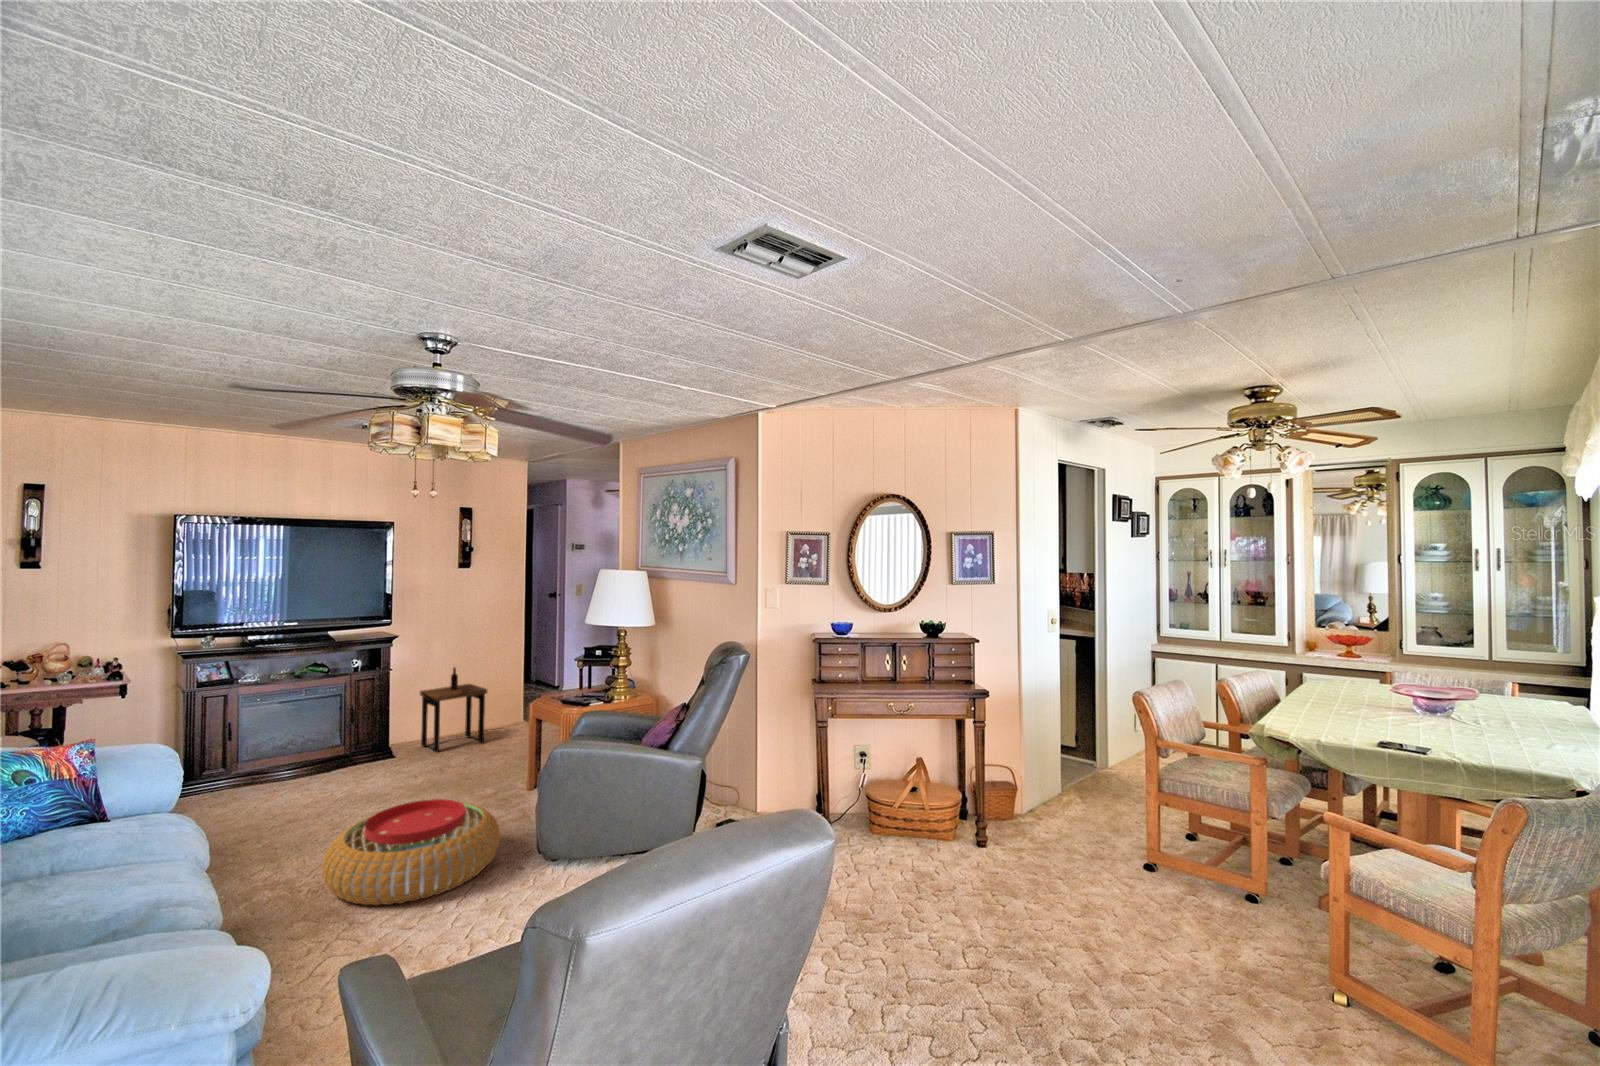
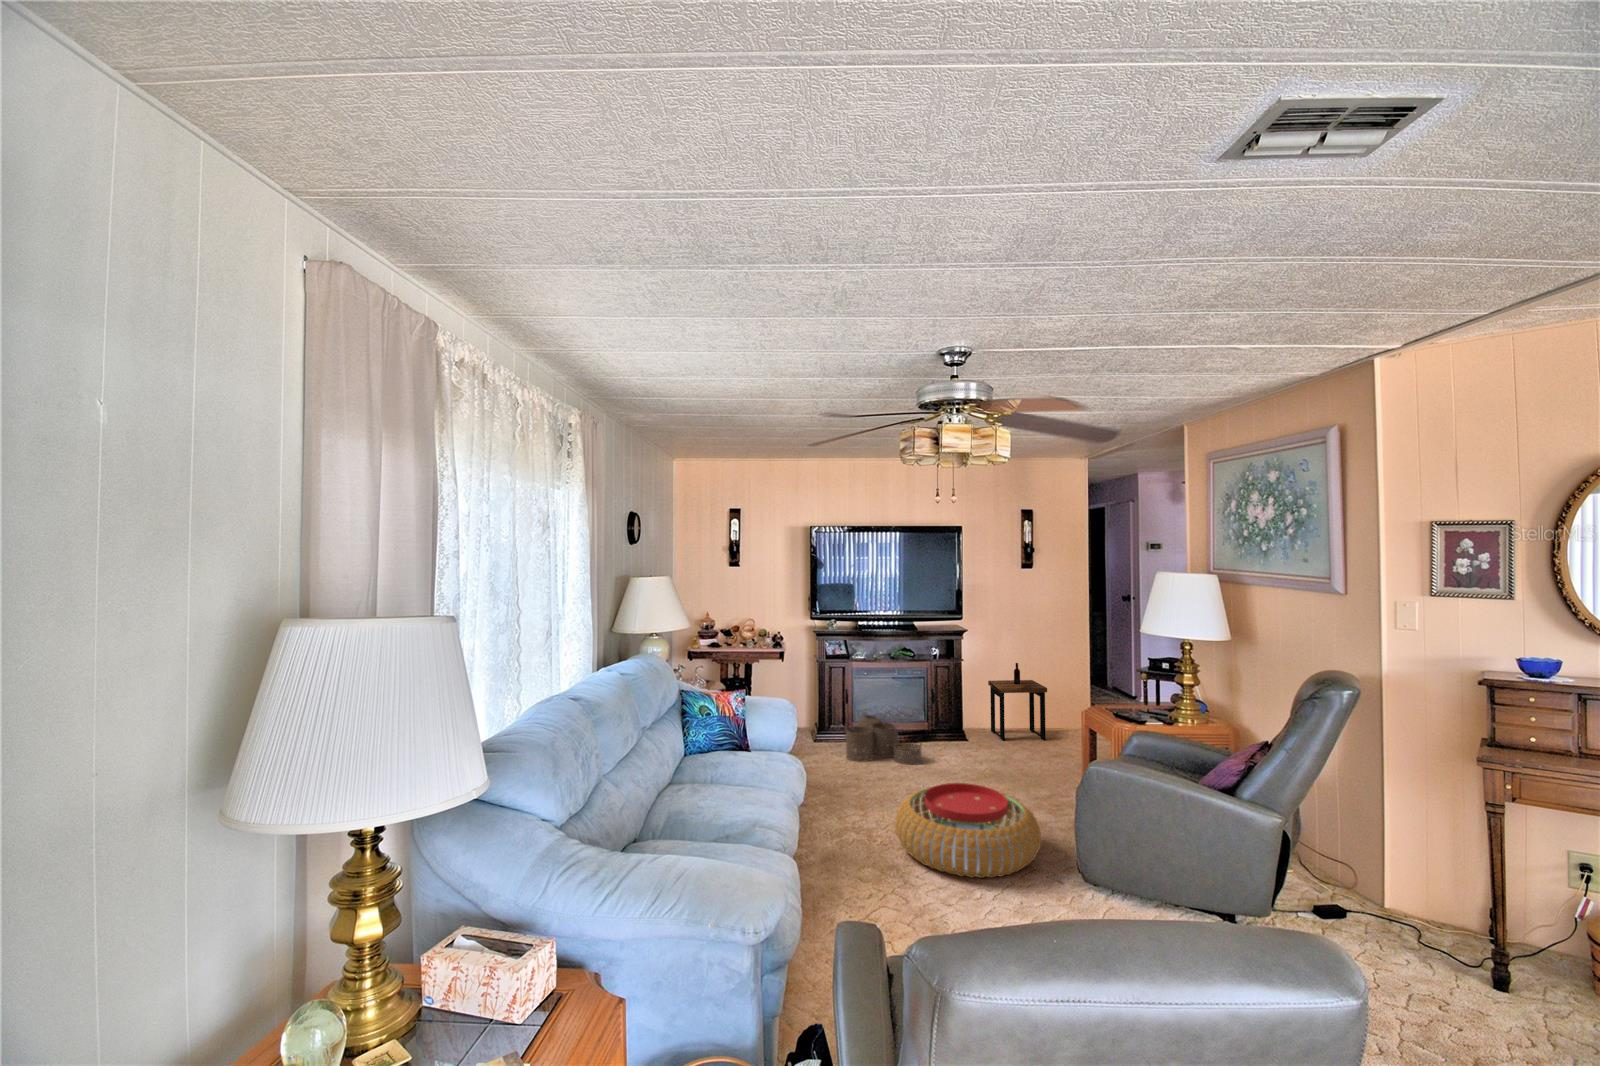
woven basket: none [220,753,340,821] -> present [846,715,922,765]

